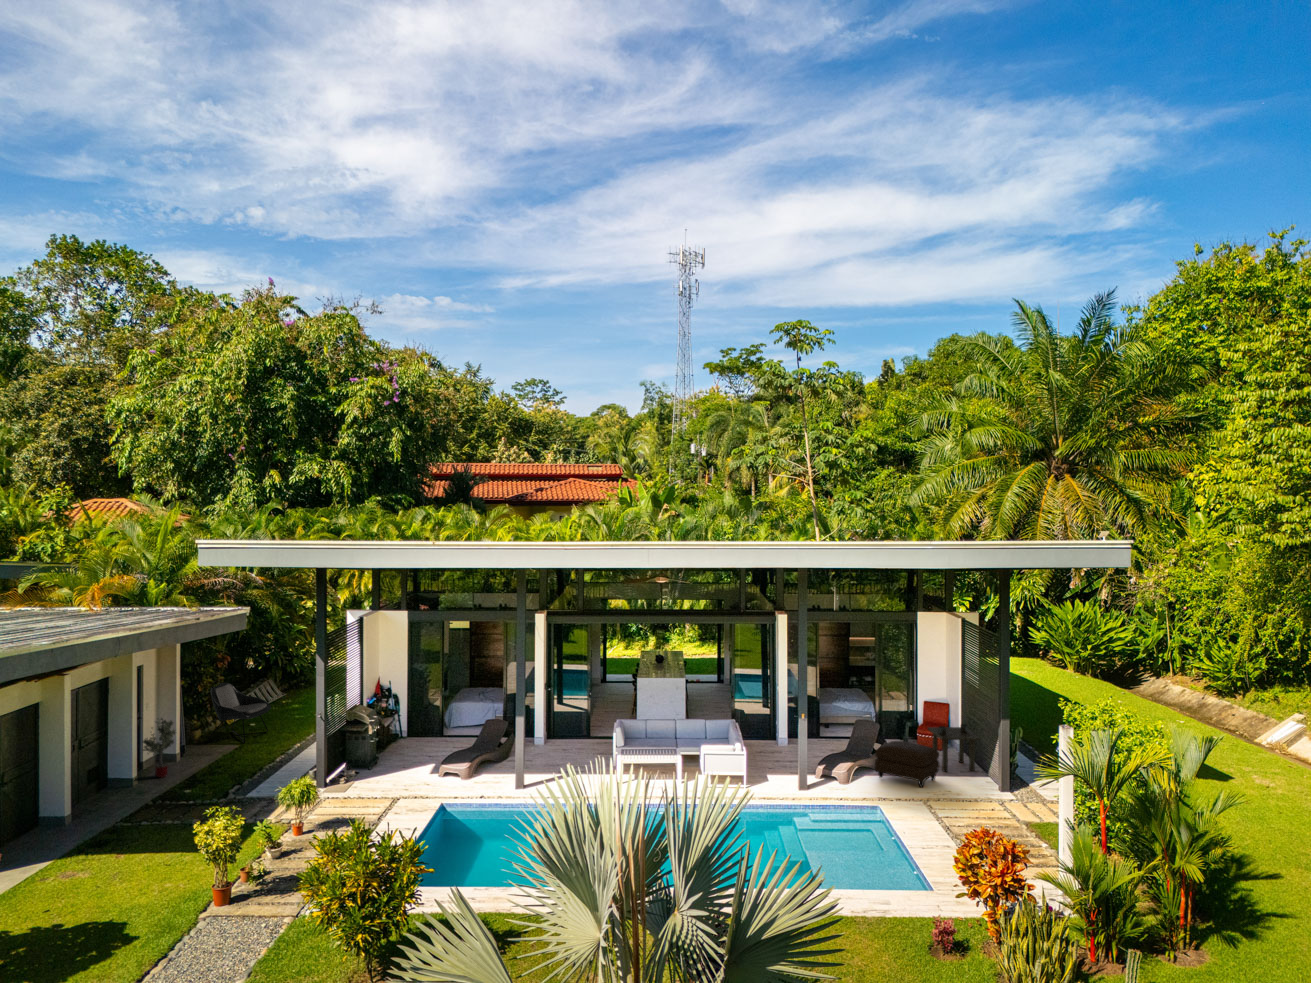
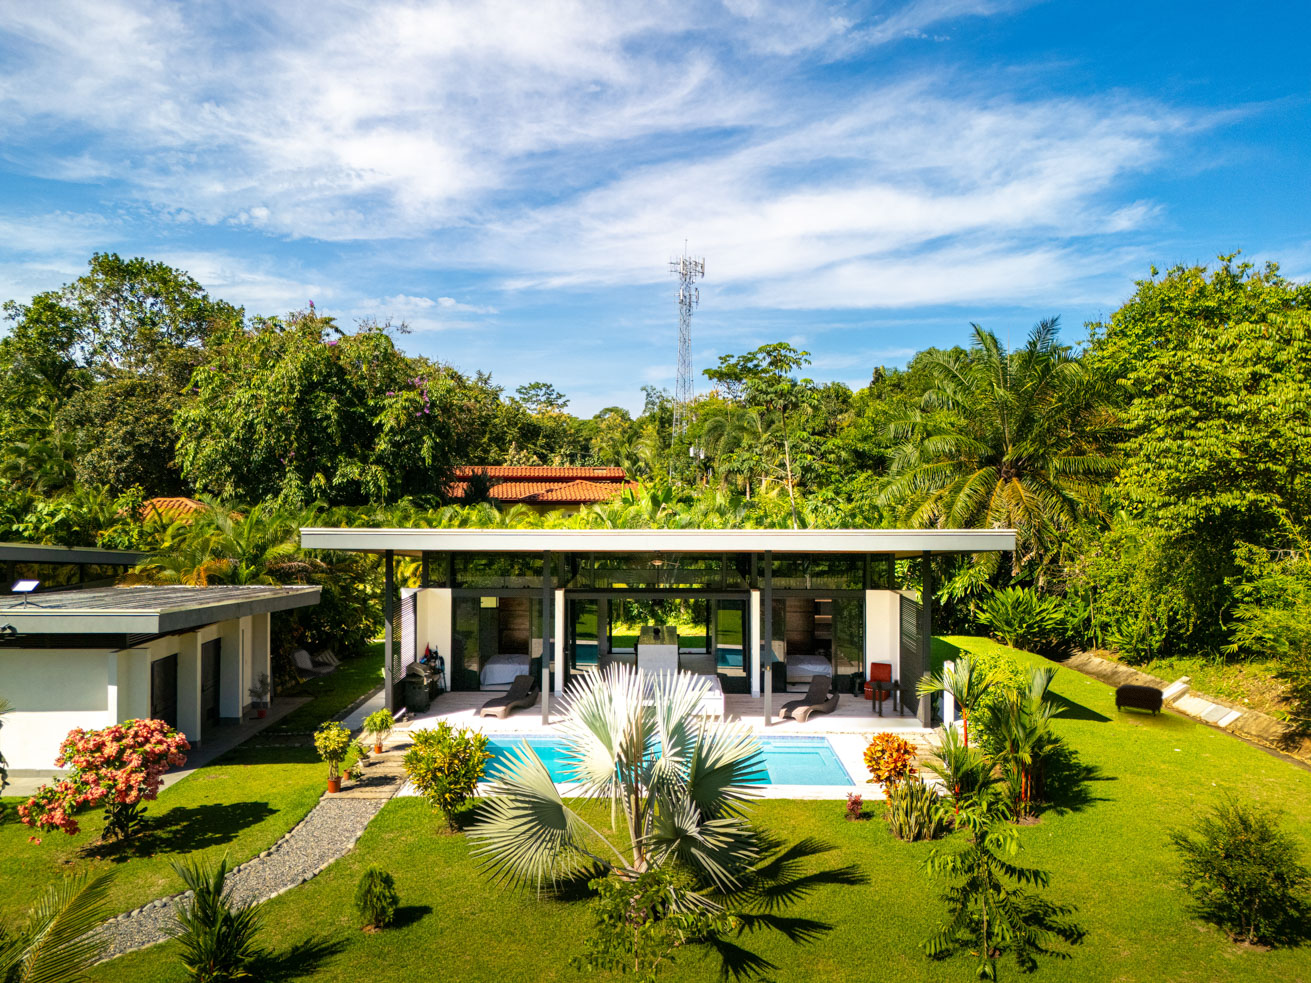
ottoman: present [875,741,939,787] -> present [1115,684,1163,716]

